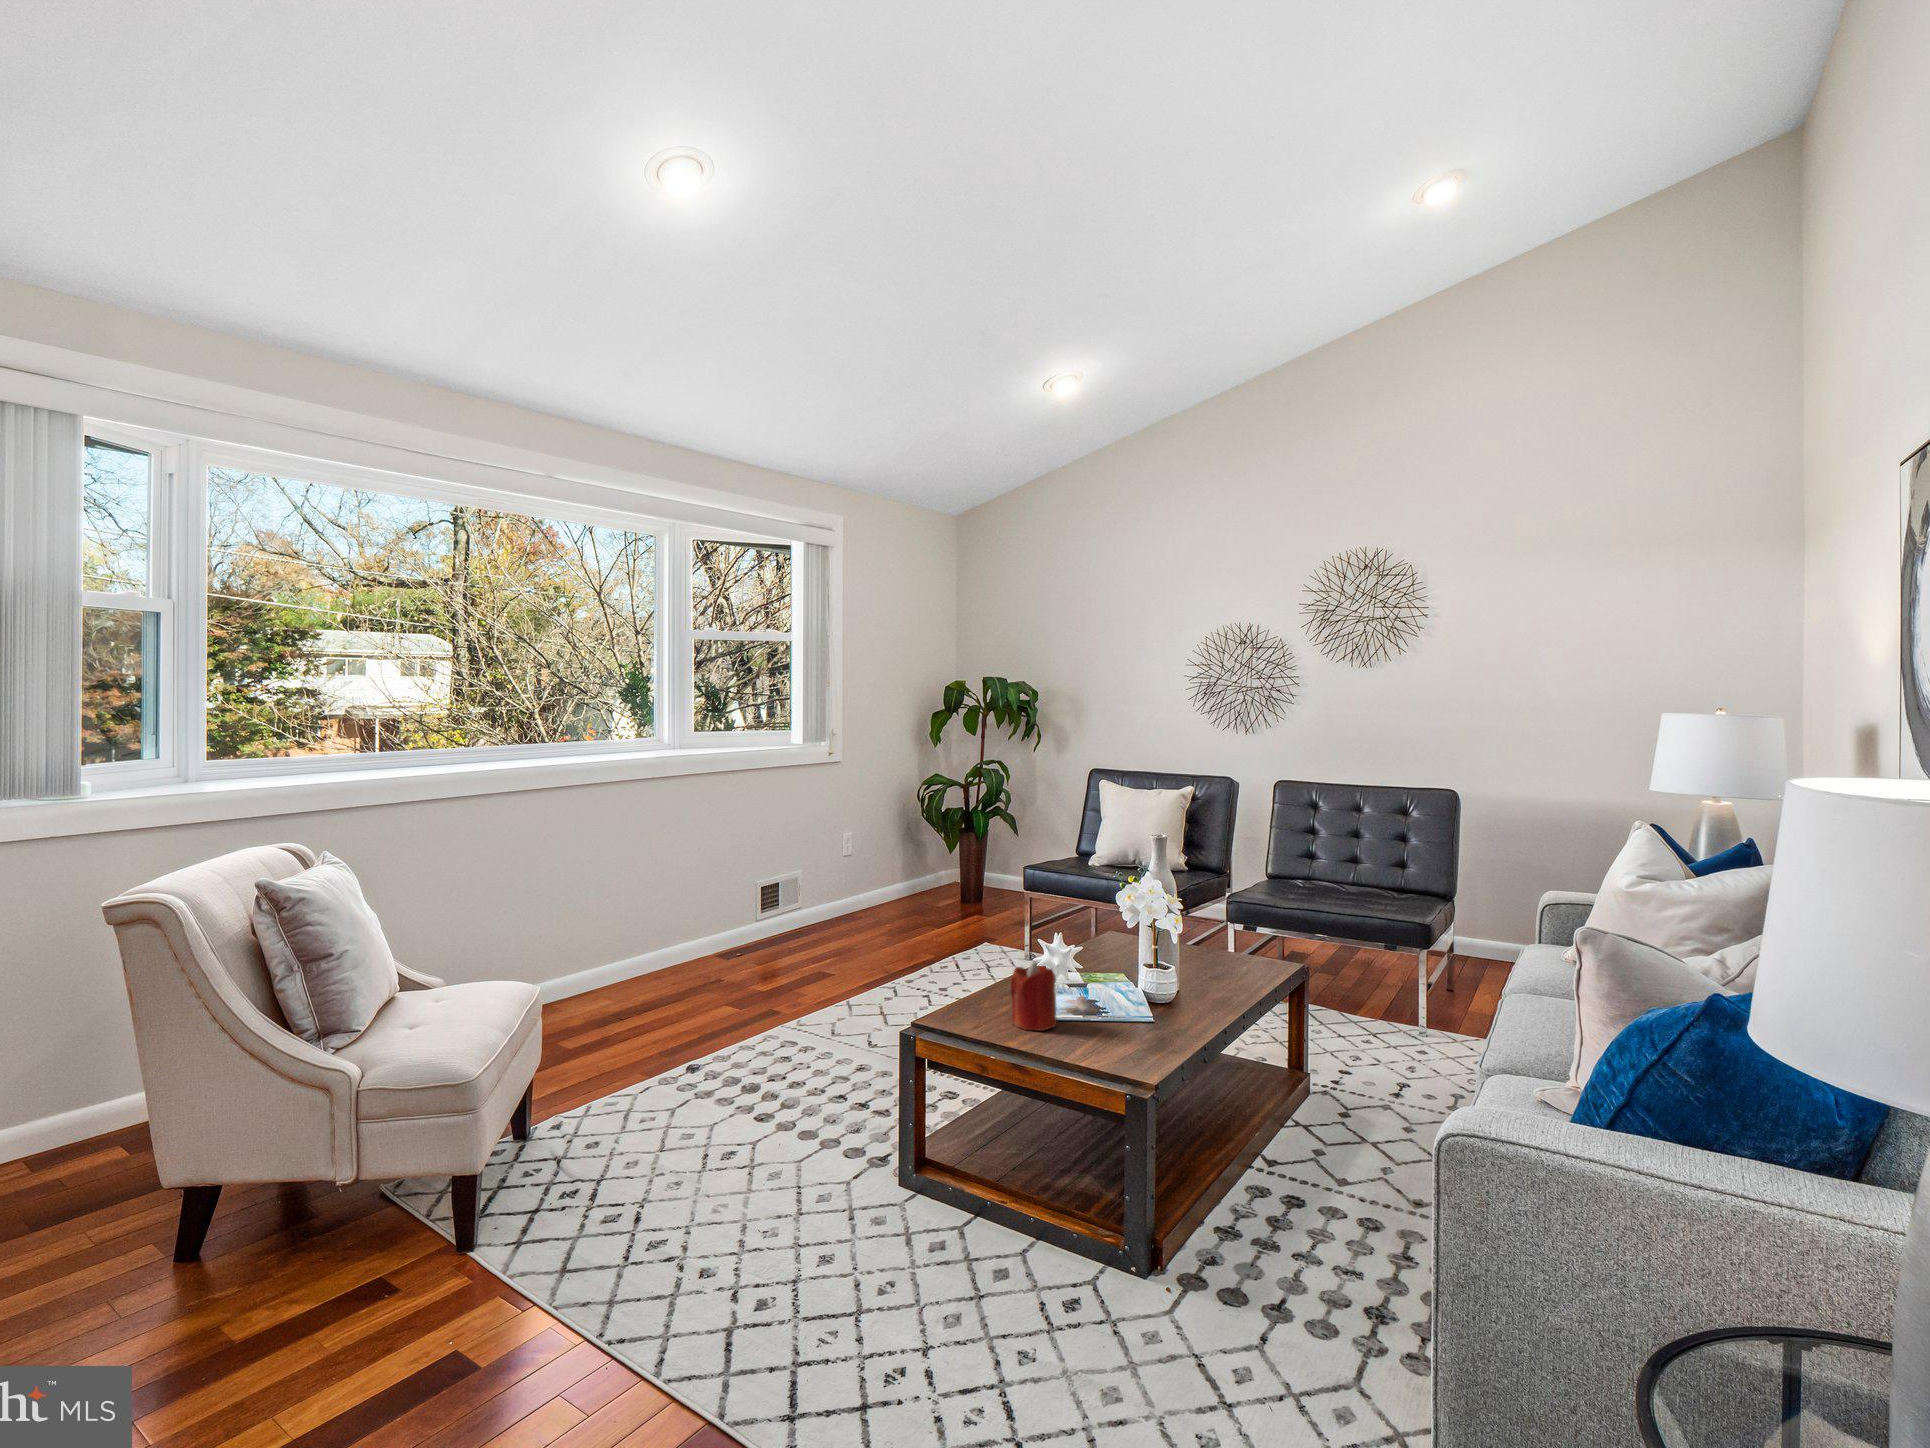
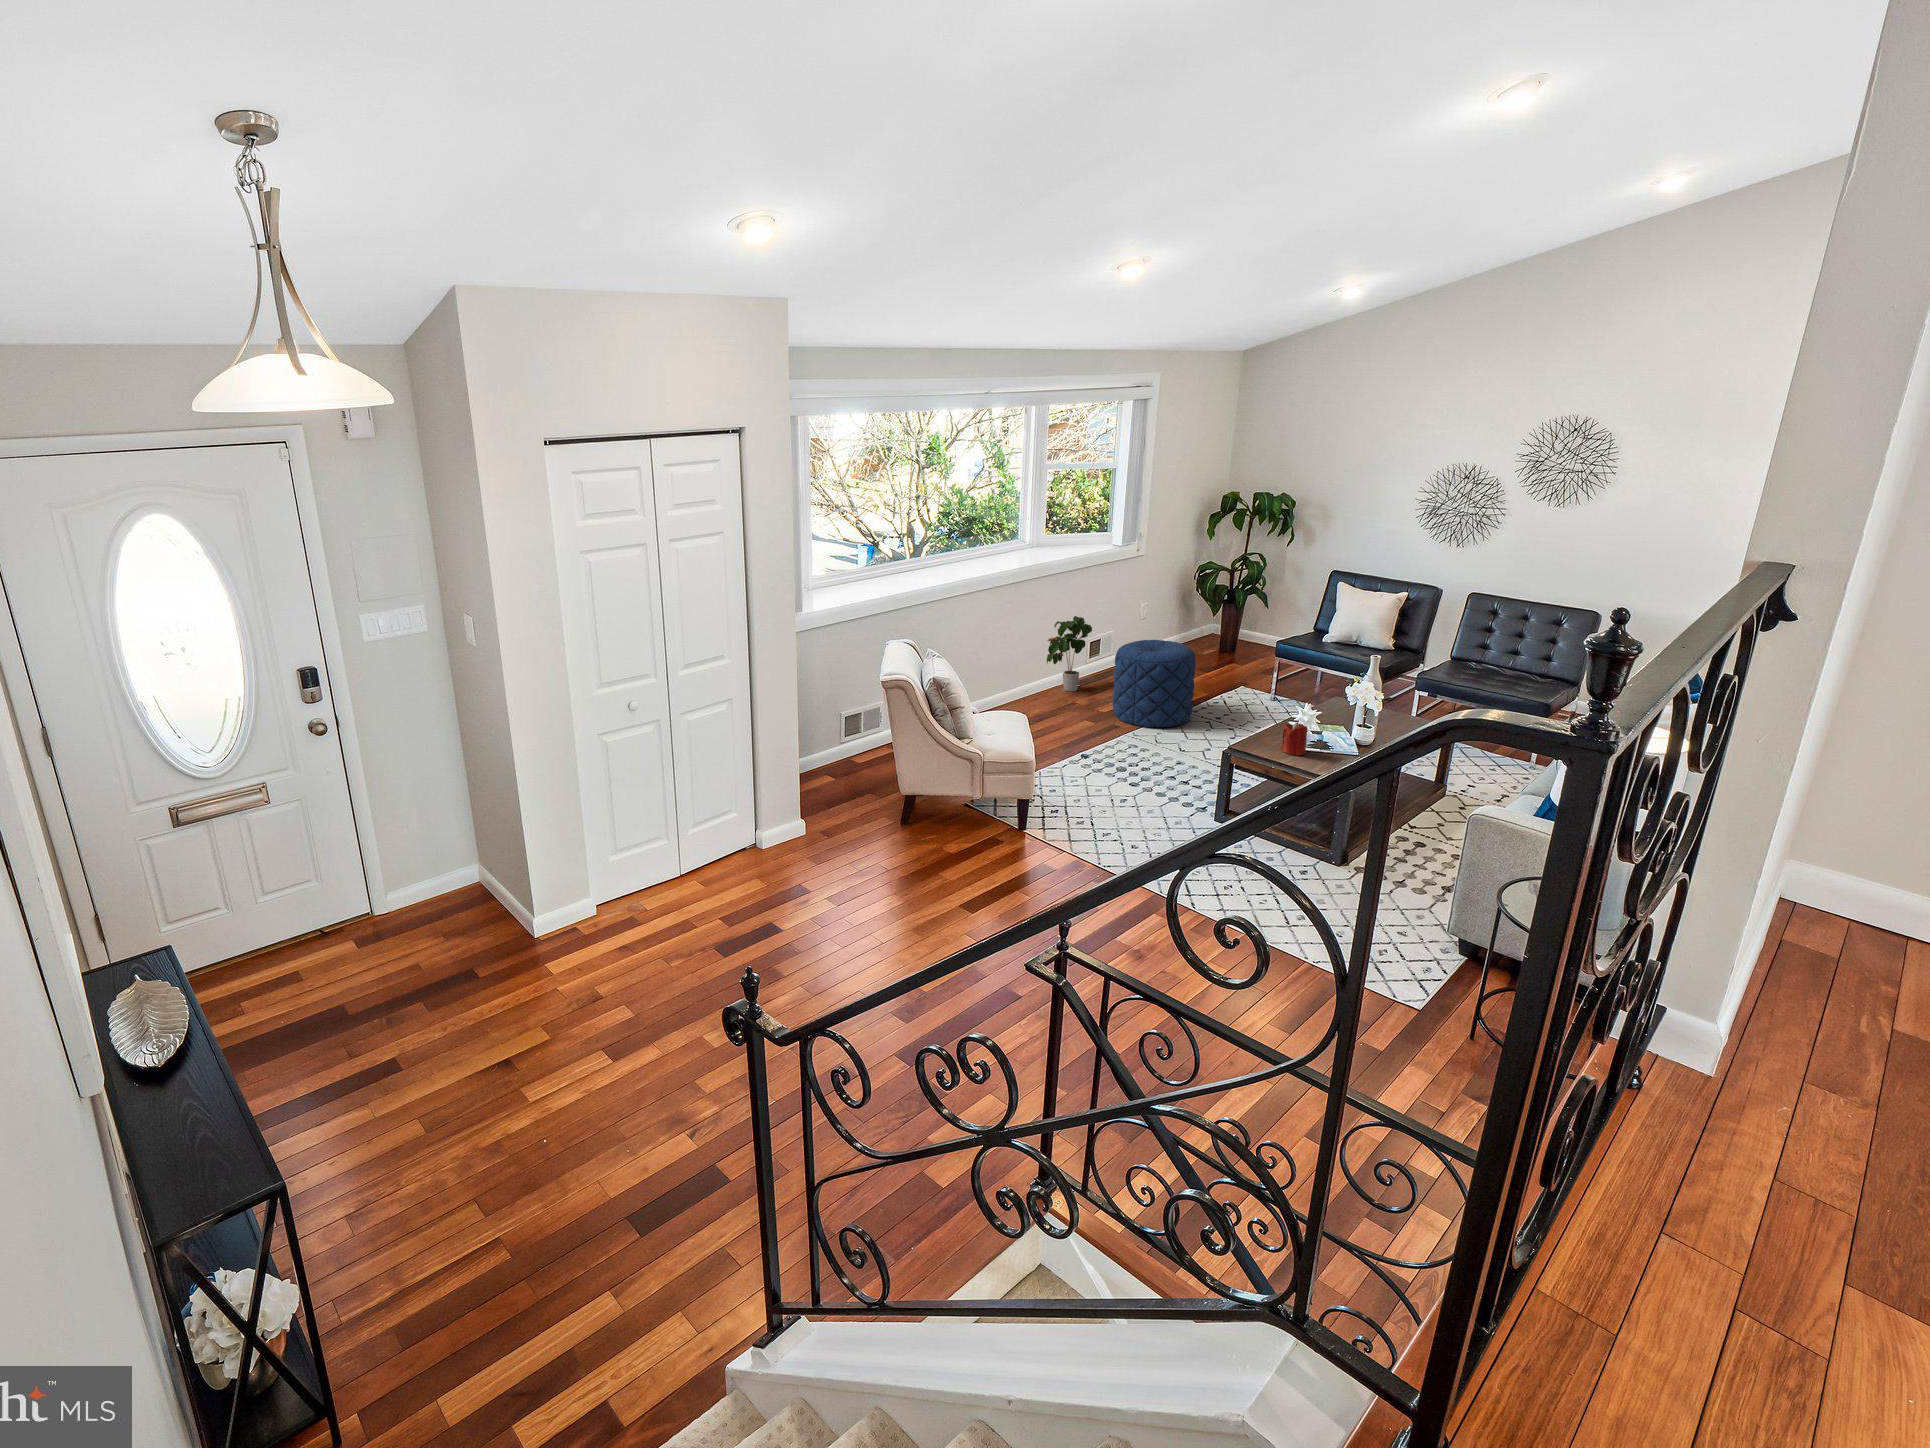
potted plant: none [673,843,754,965] -> present [1047,616,1092,691]
pouf: none [772,869,899,1011] -> present [1113,640,1196,727]

